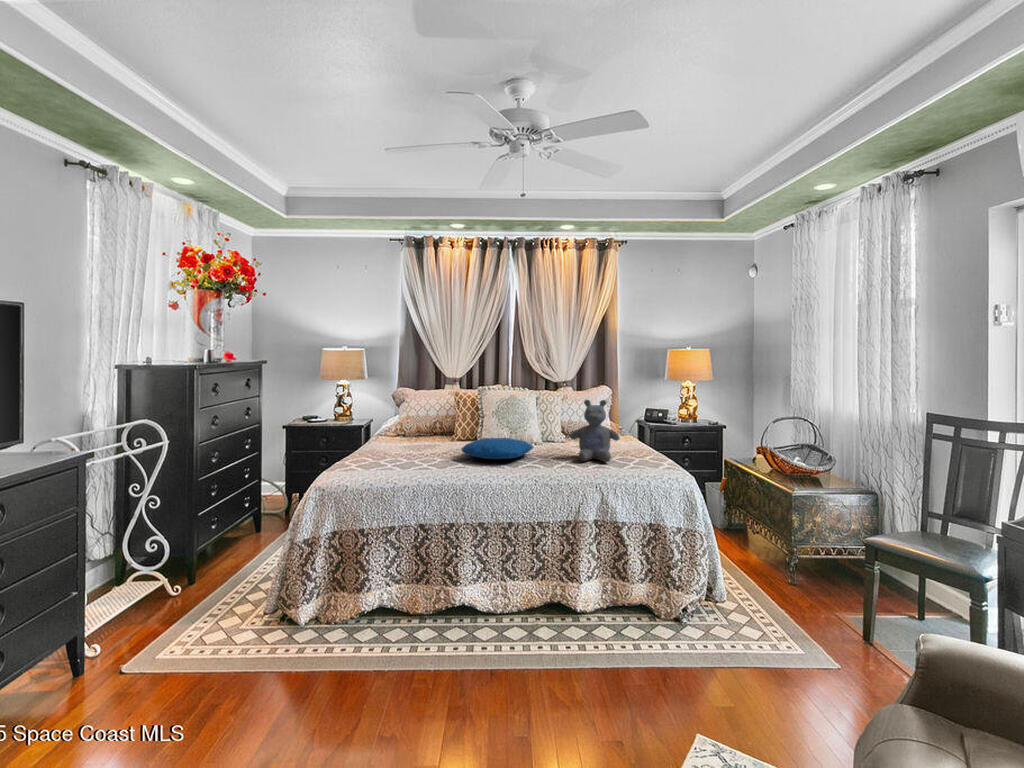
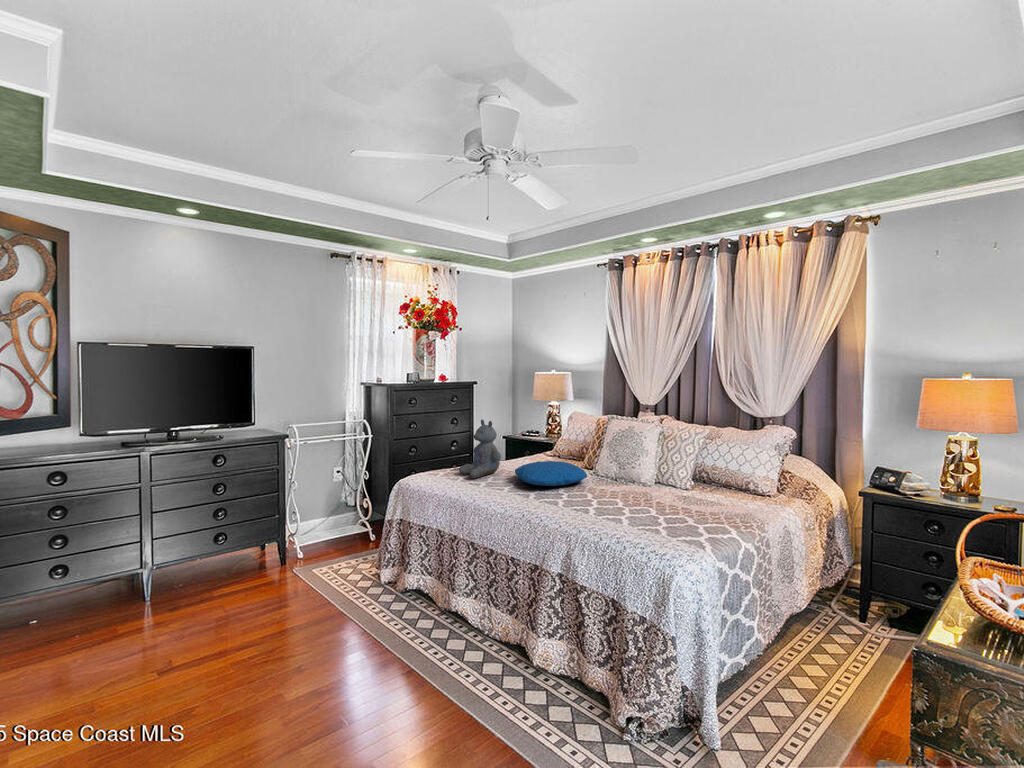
stuffed bear: present [570,400,620,462] -> present [459,419,501,478]

